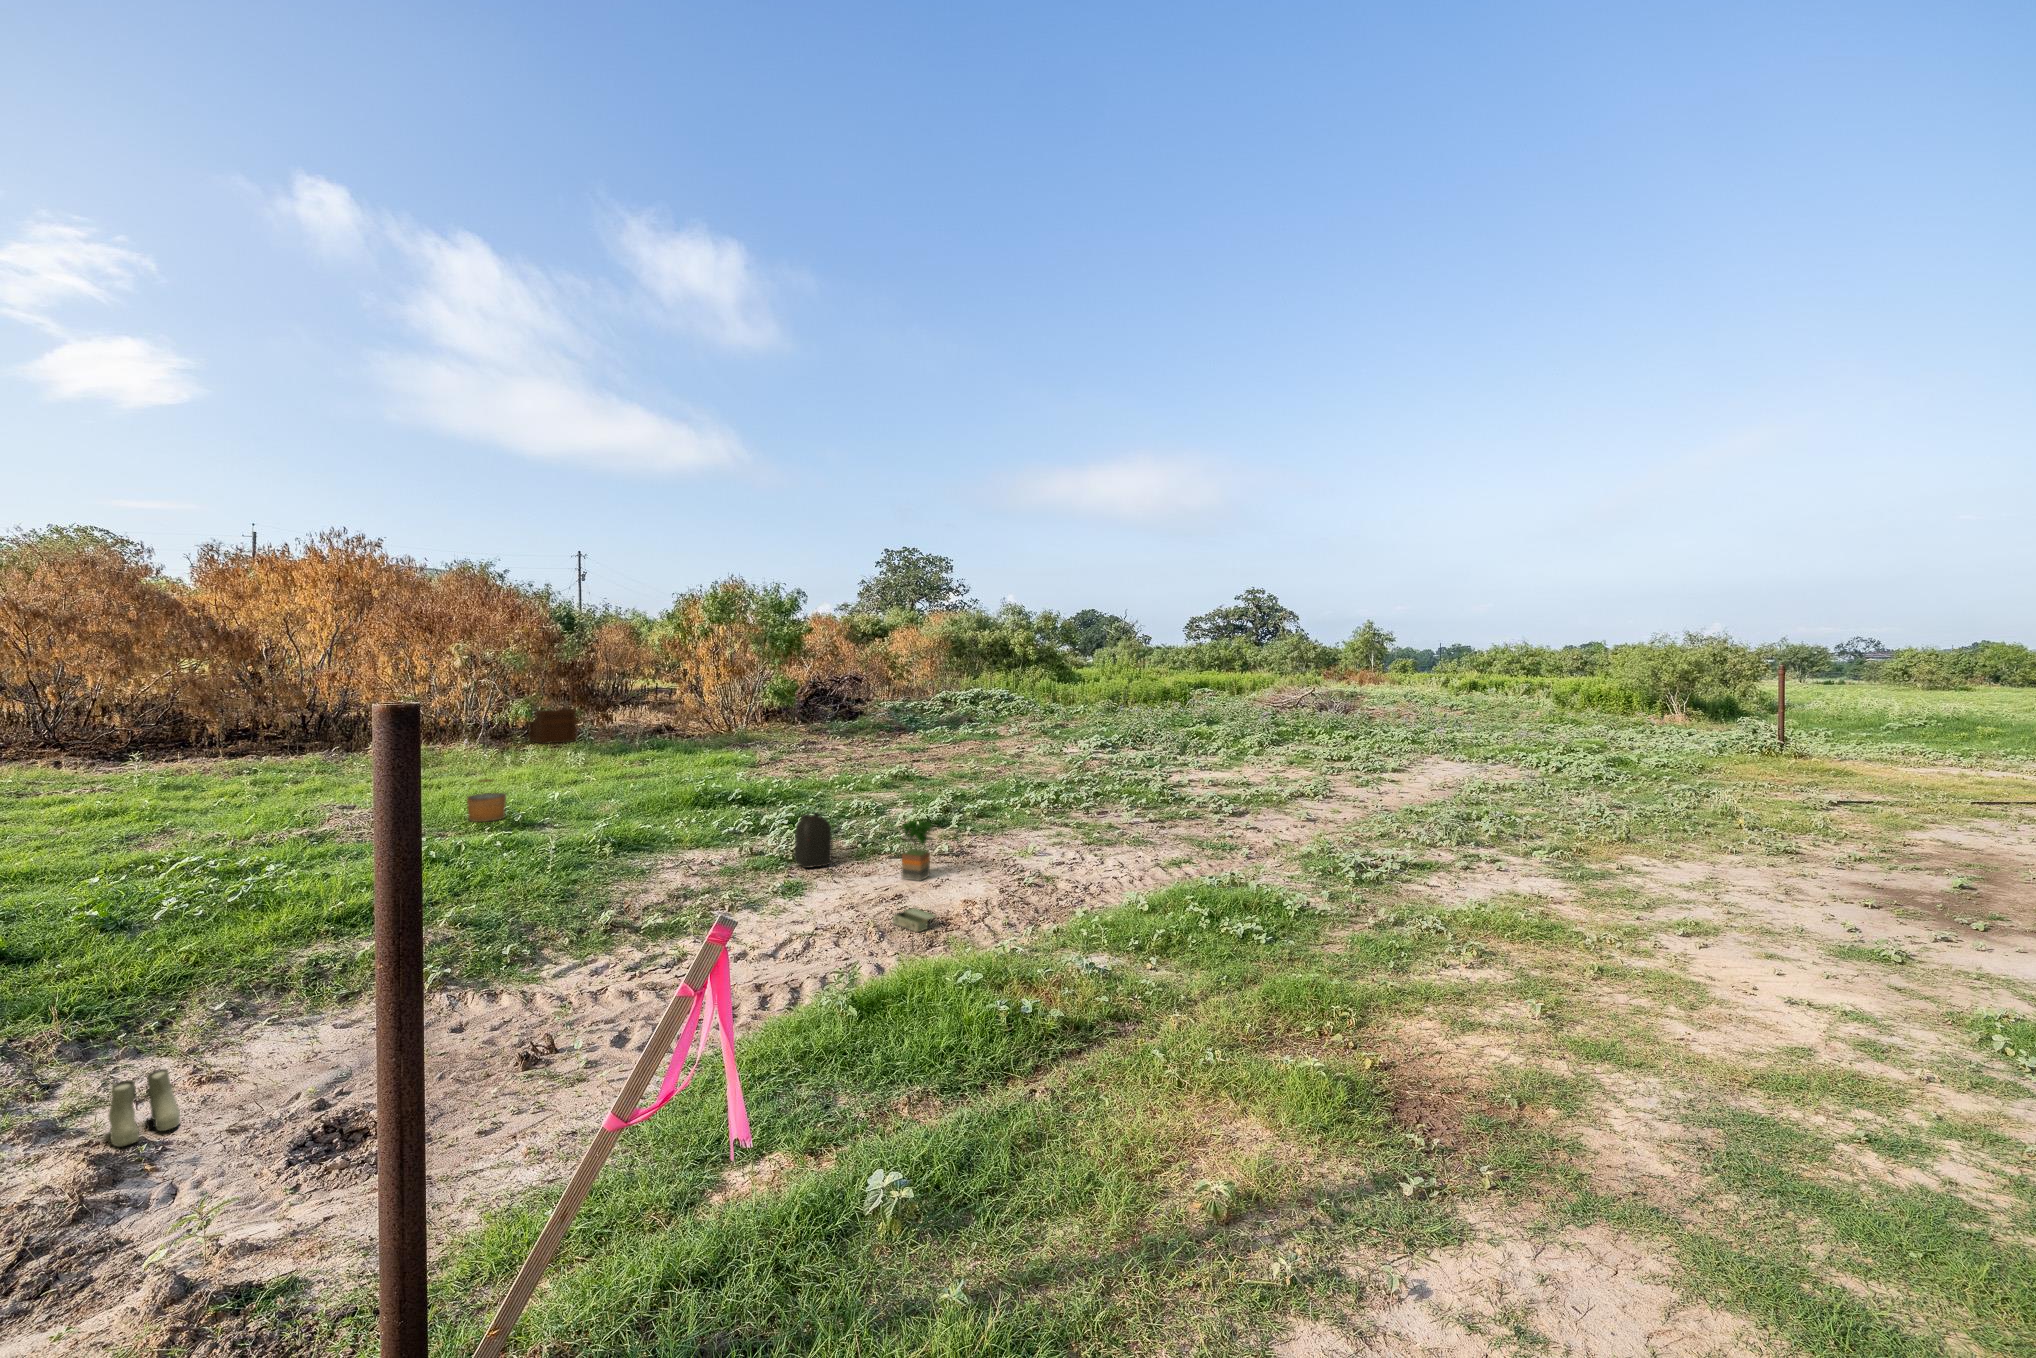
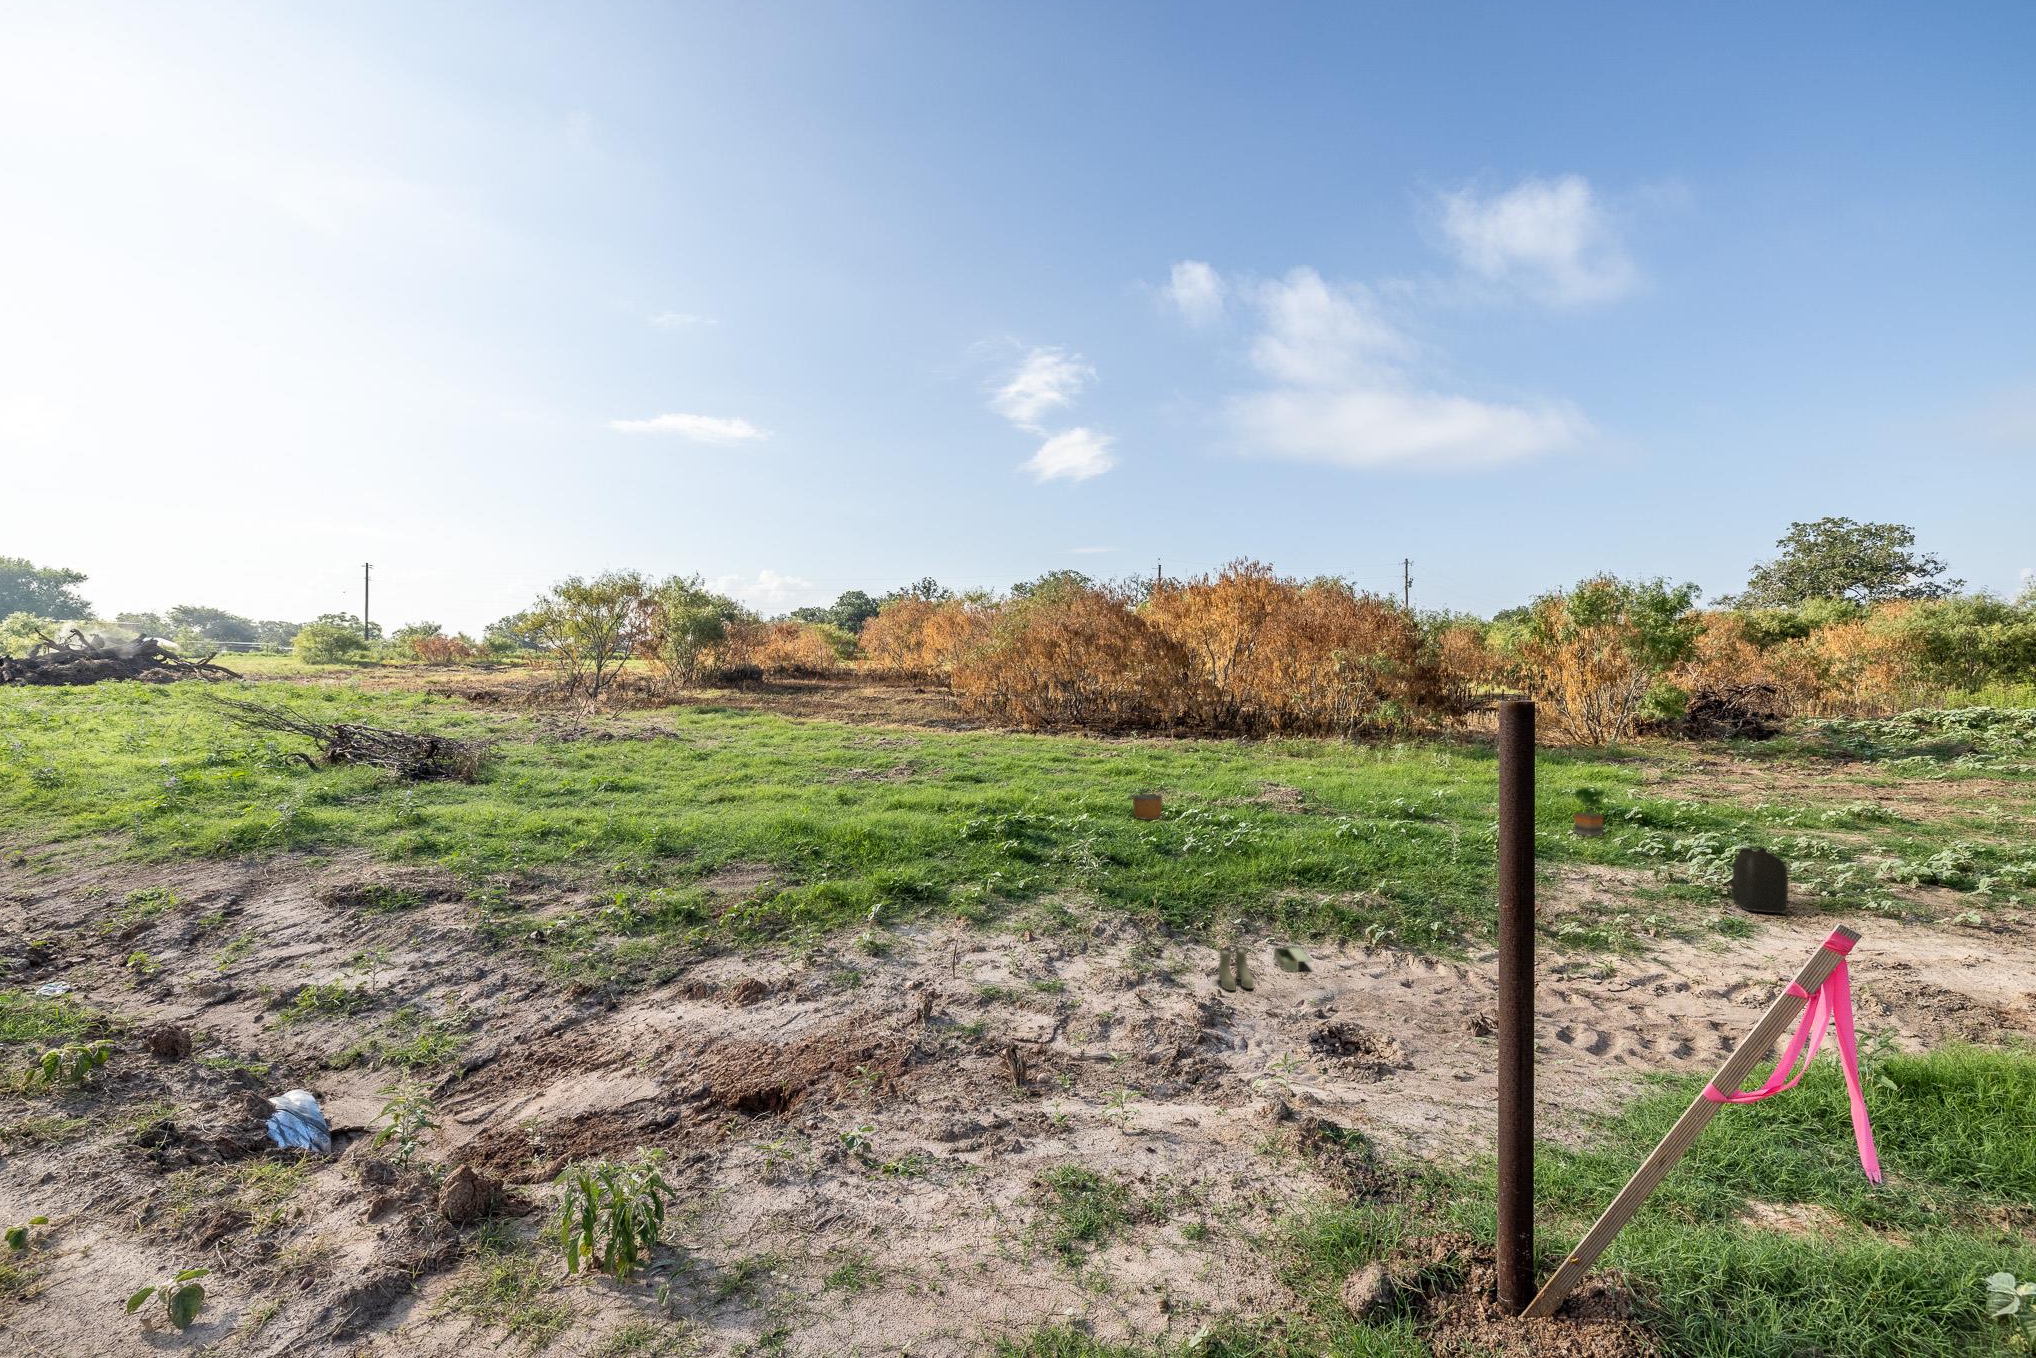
wooden crate: present [528,707,576,744] -> none [1382,710,1427,745]
bucket: present [467,779,506,822] -> present [1133,782,1163,820]
potted tree: present [902,821,936,881] -> present [1574,787,1609,837]
toolbox: present [893,908,936,932] -> present [1274,947,1312,972]

